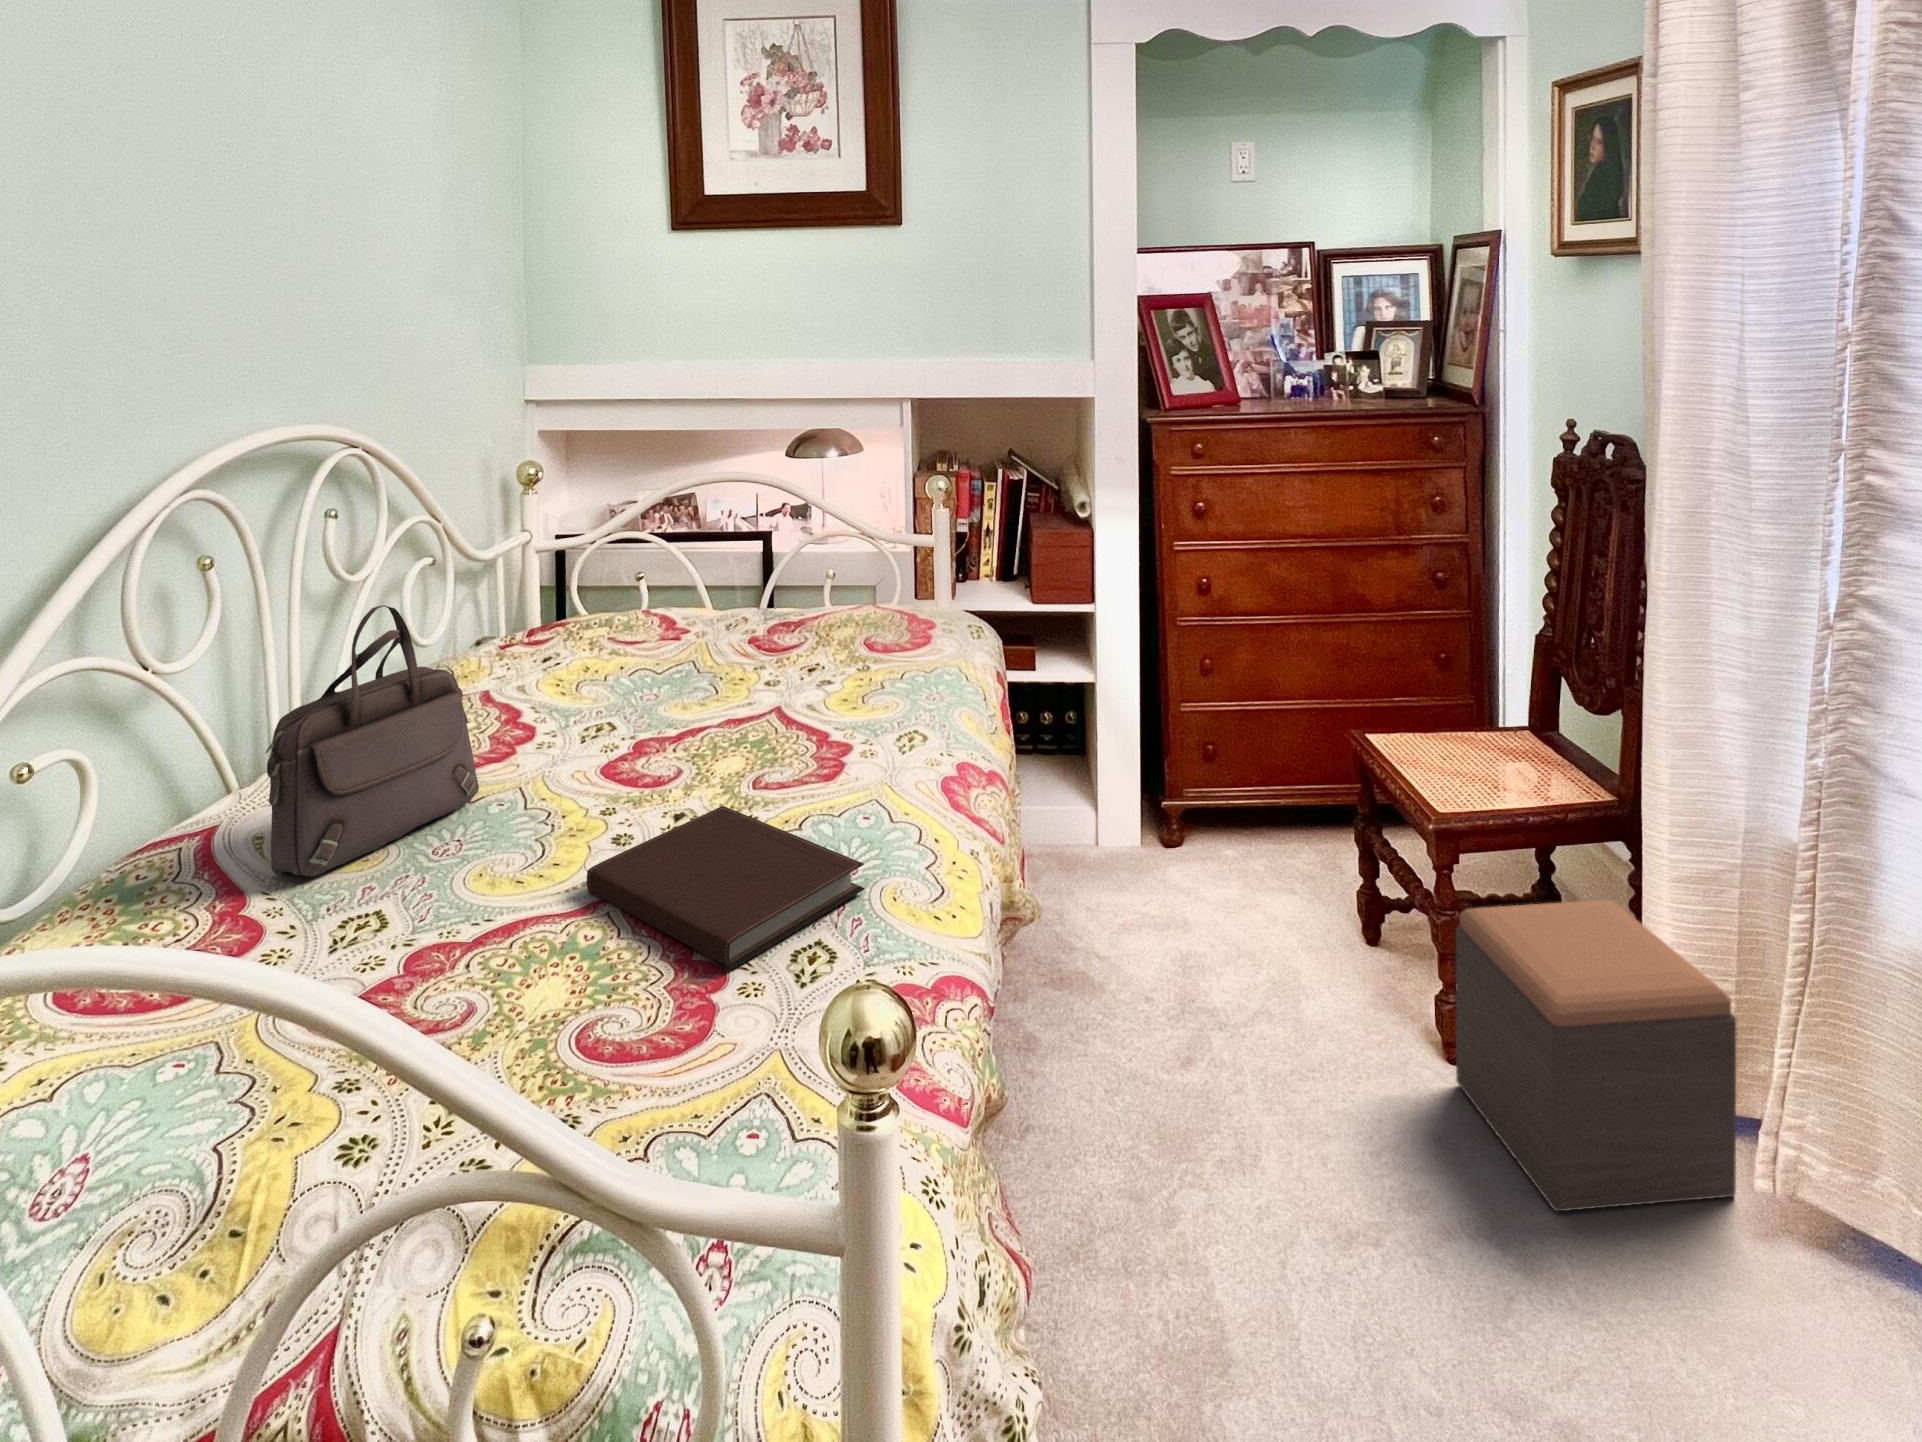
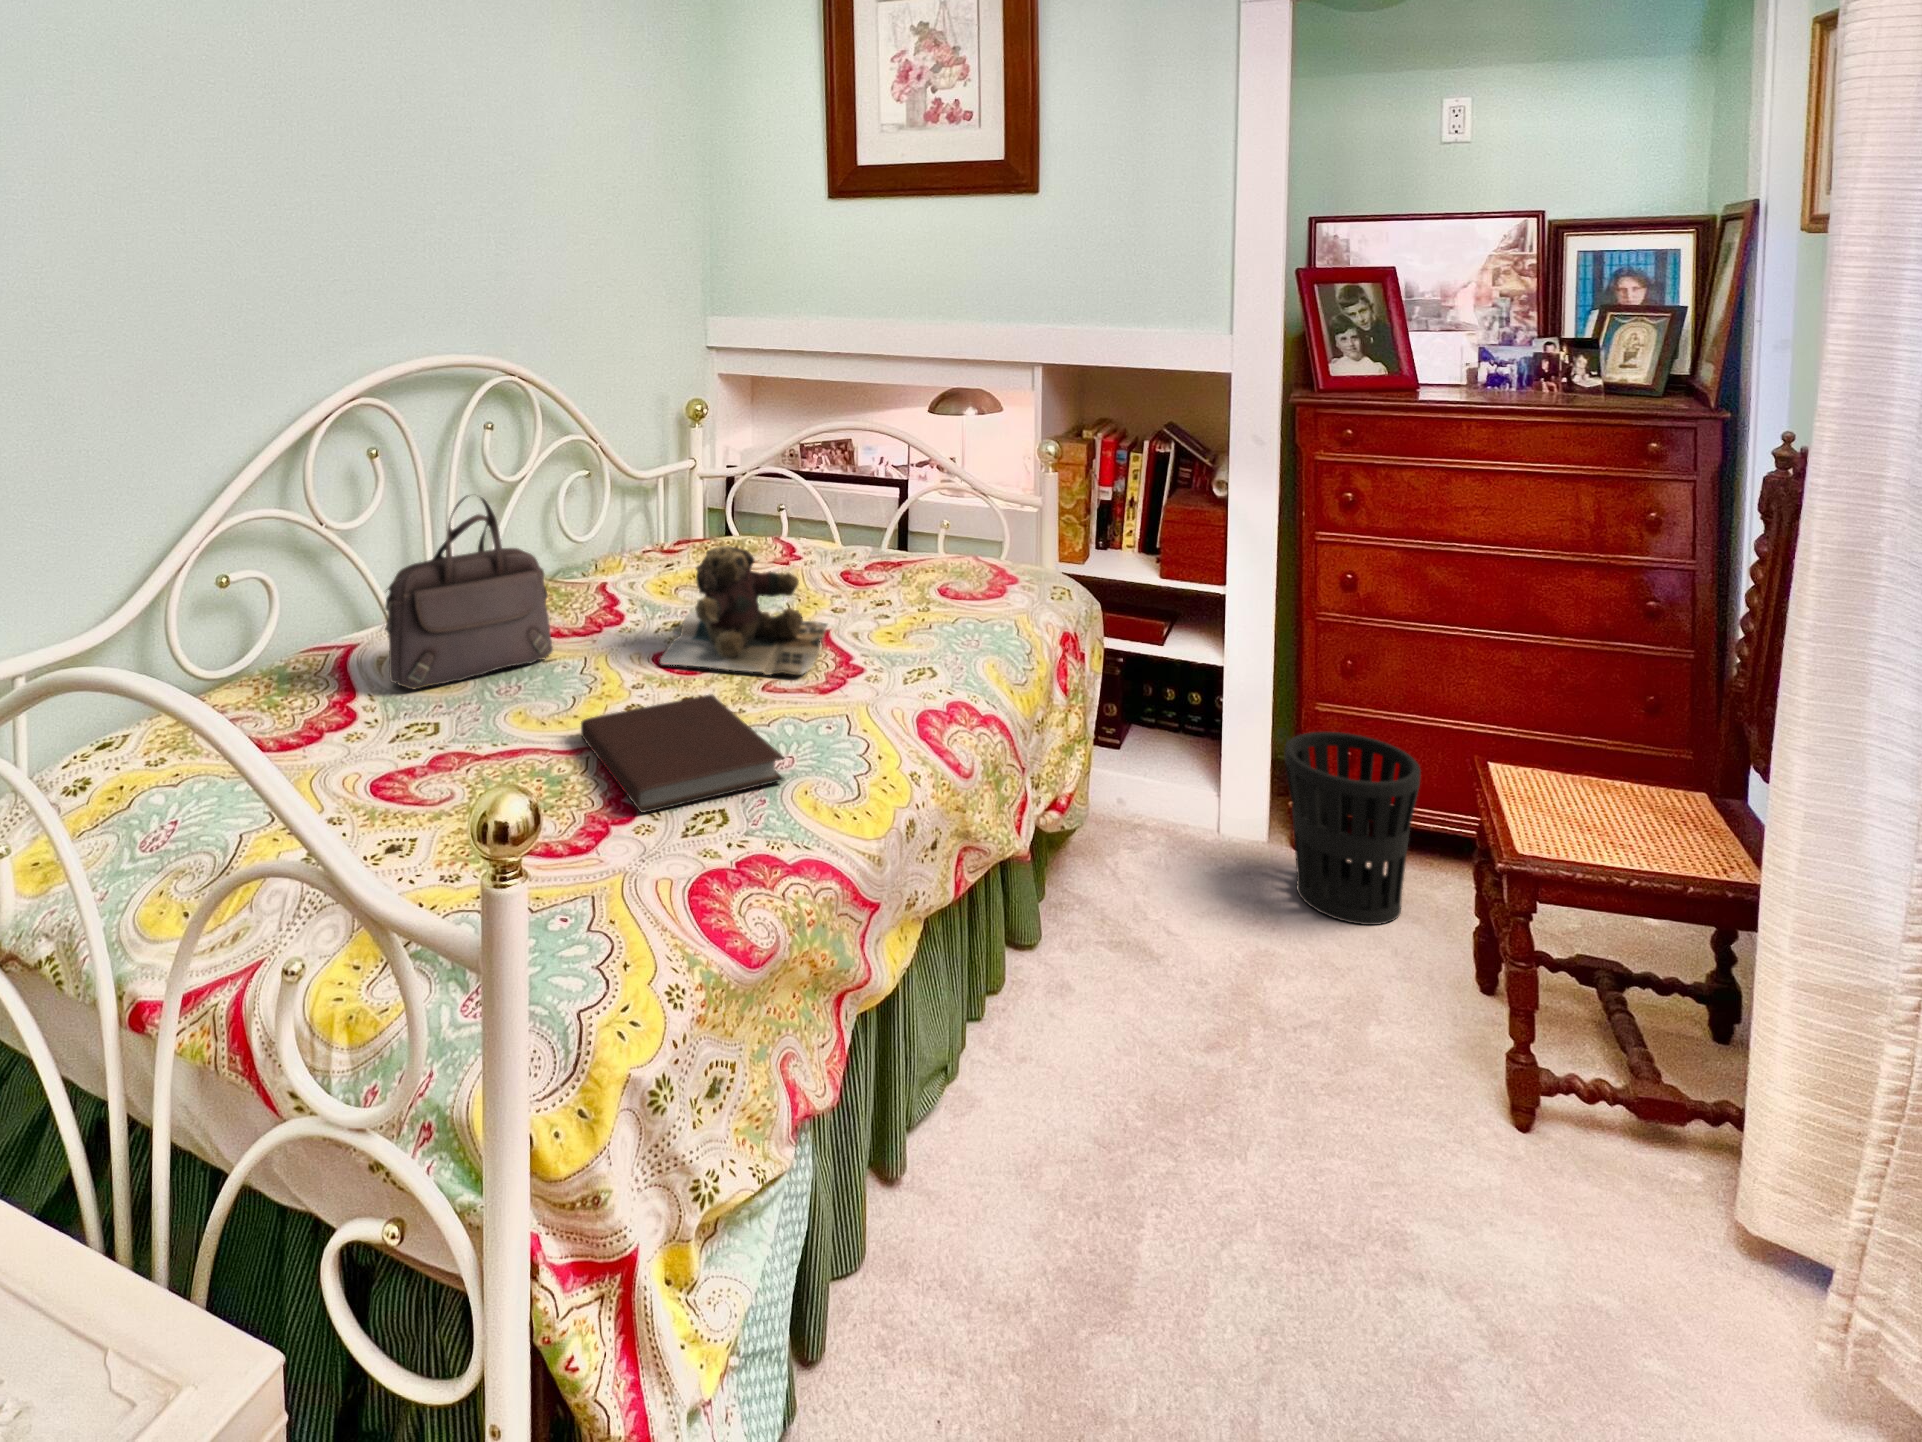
teddy bear: none [617,627,801,781] -> present [660,546,827,675]
wastebasket: none [1170,727,1288,905] -> present [1285,732,1421,925]
footstool: present [1456,900,1736,1211] -> none [1517,968,1855,1383]

